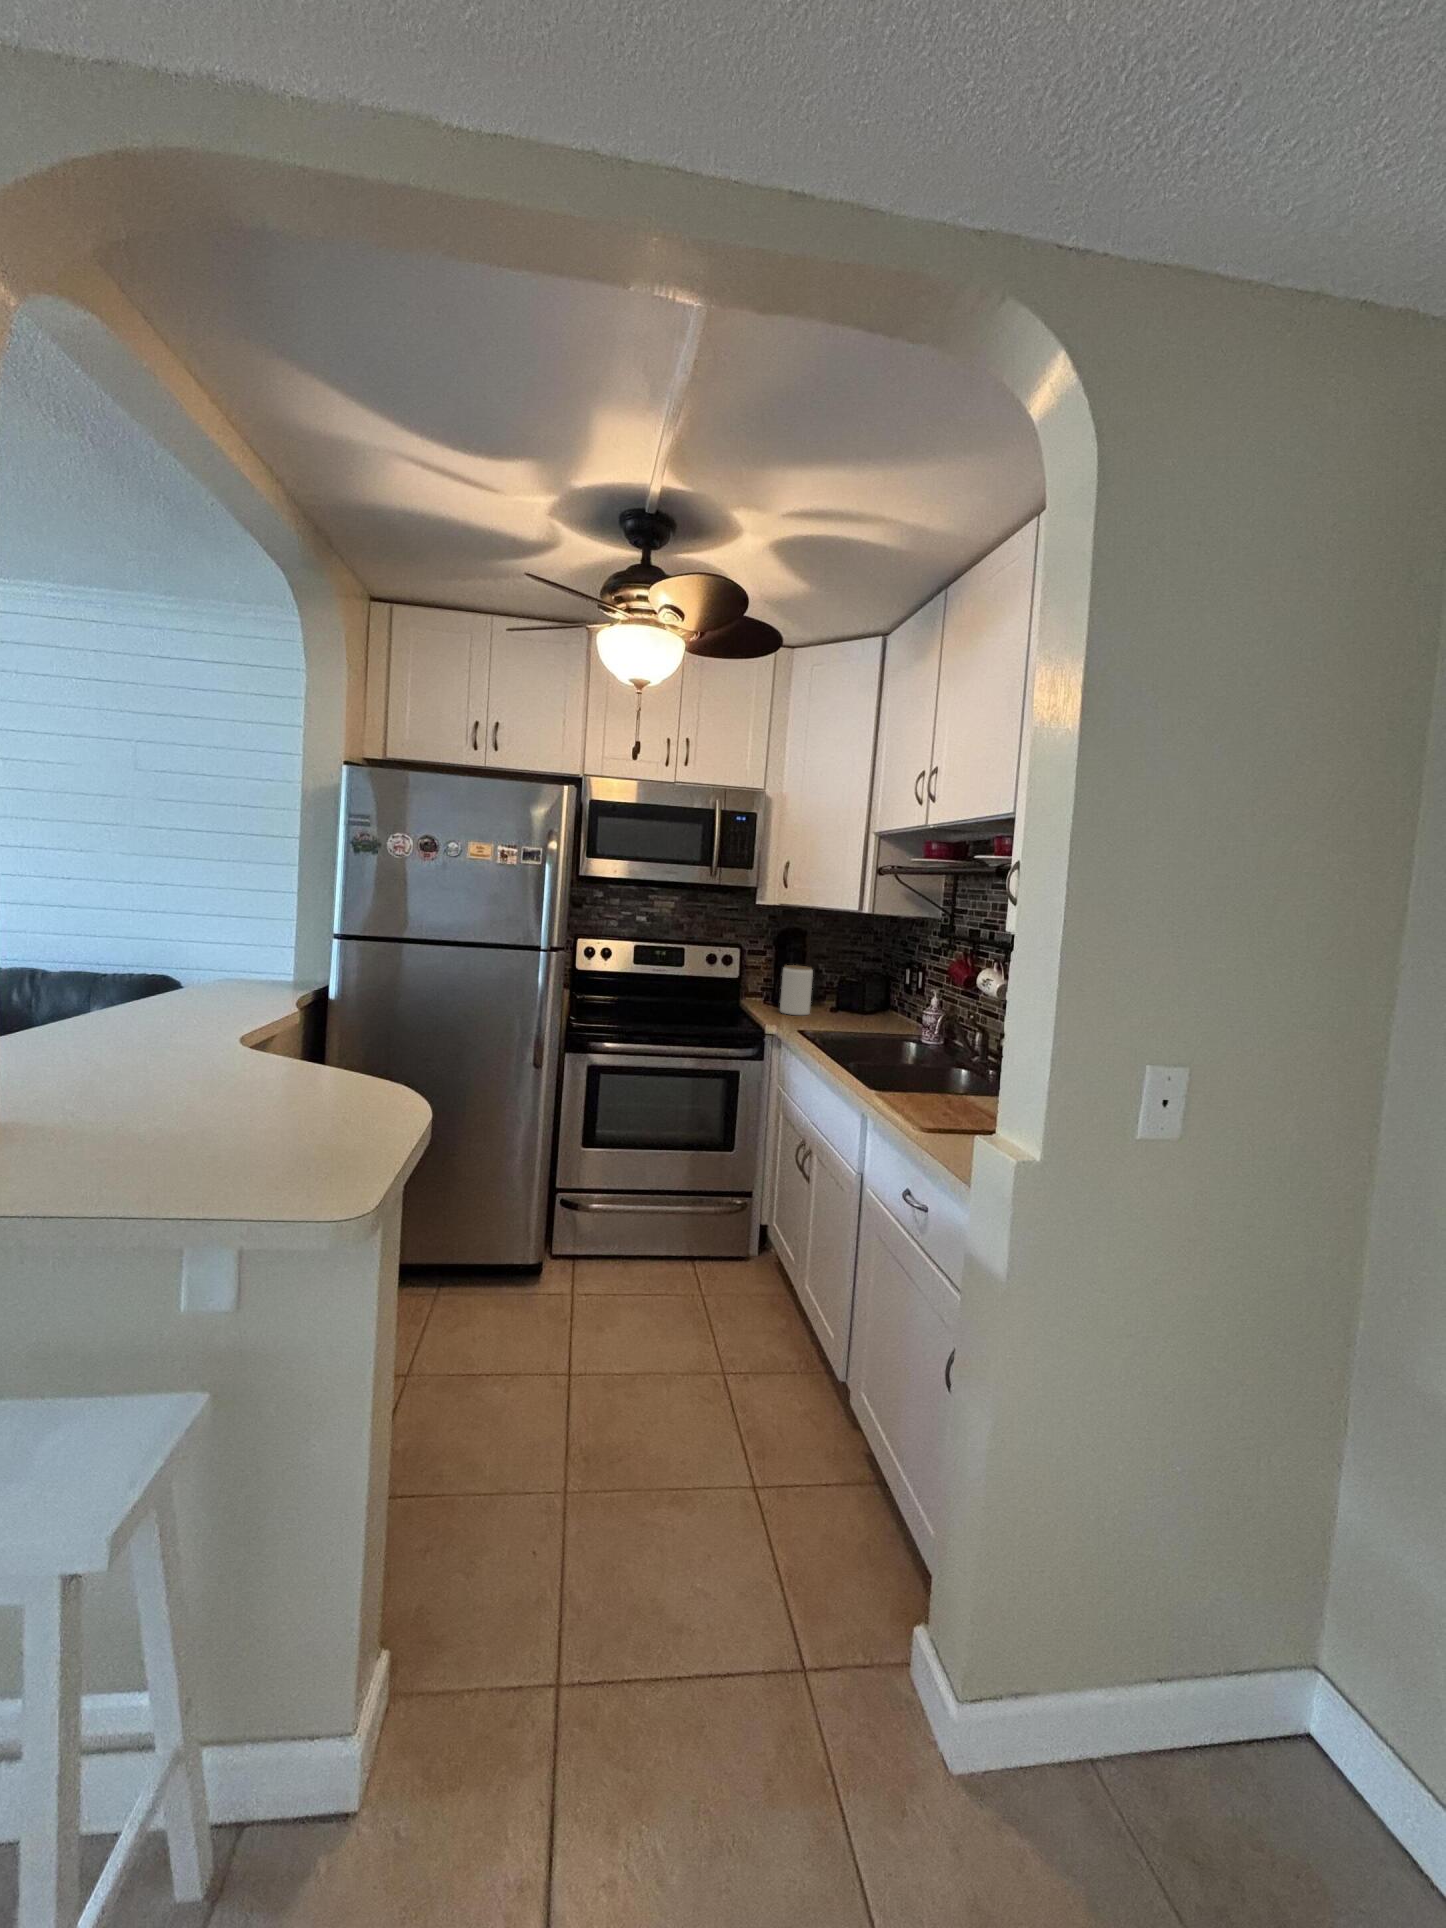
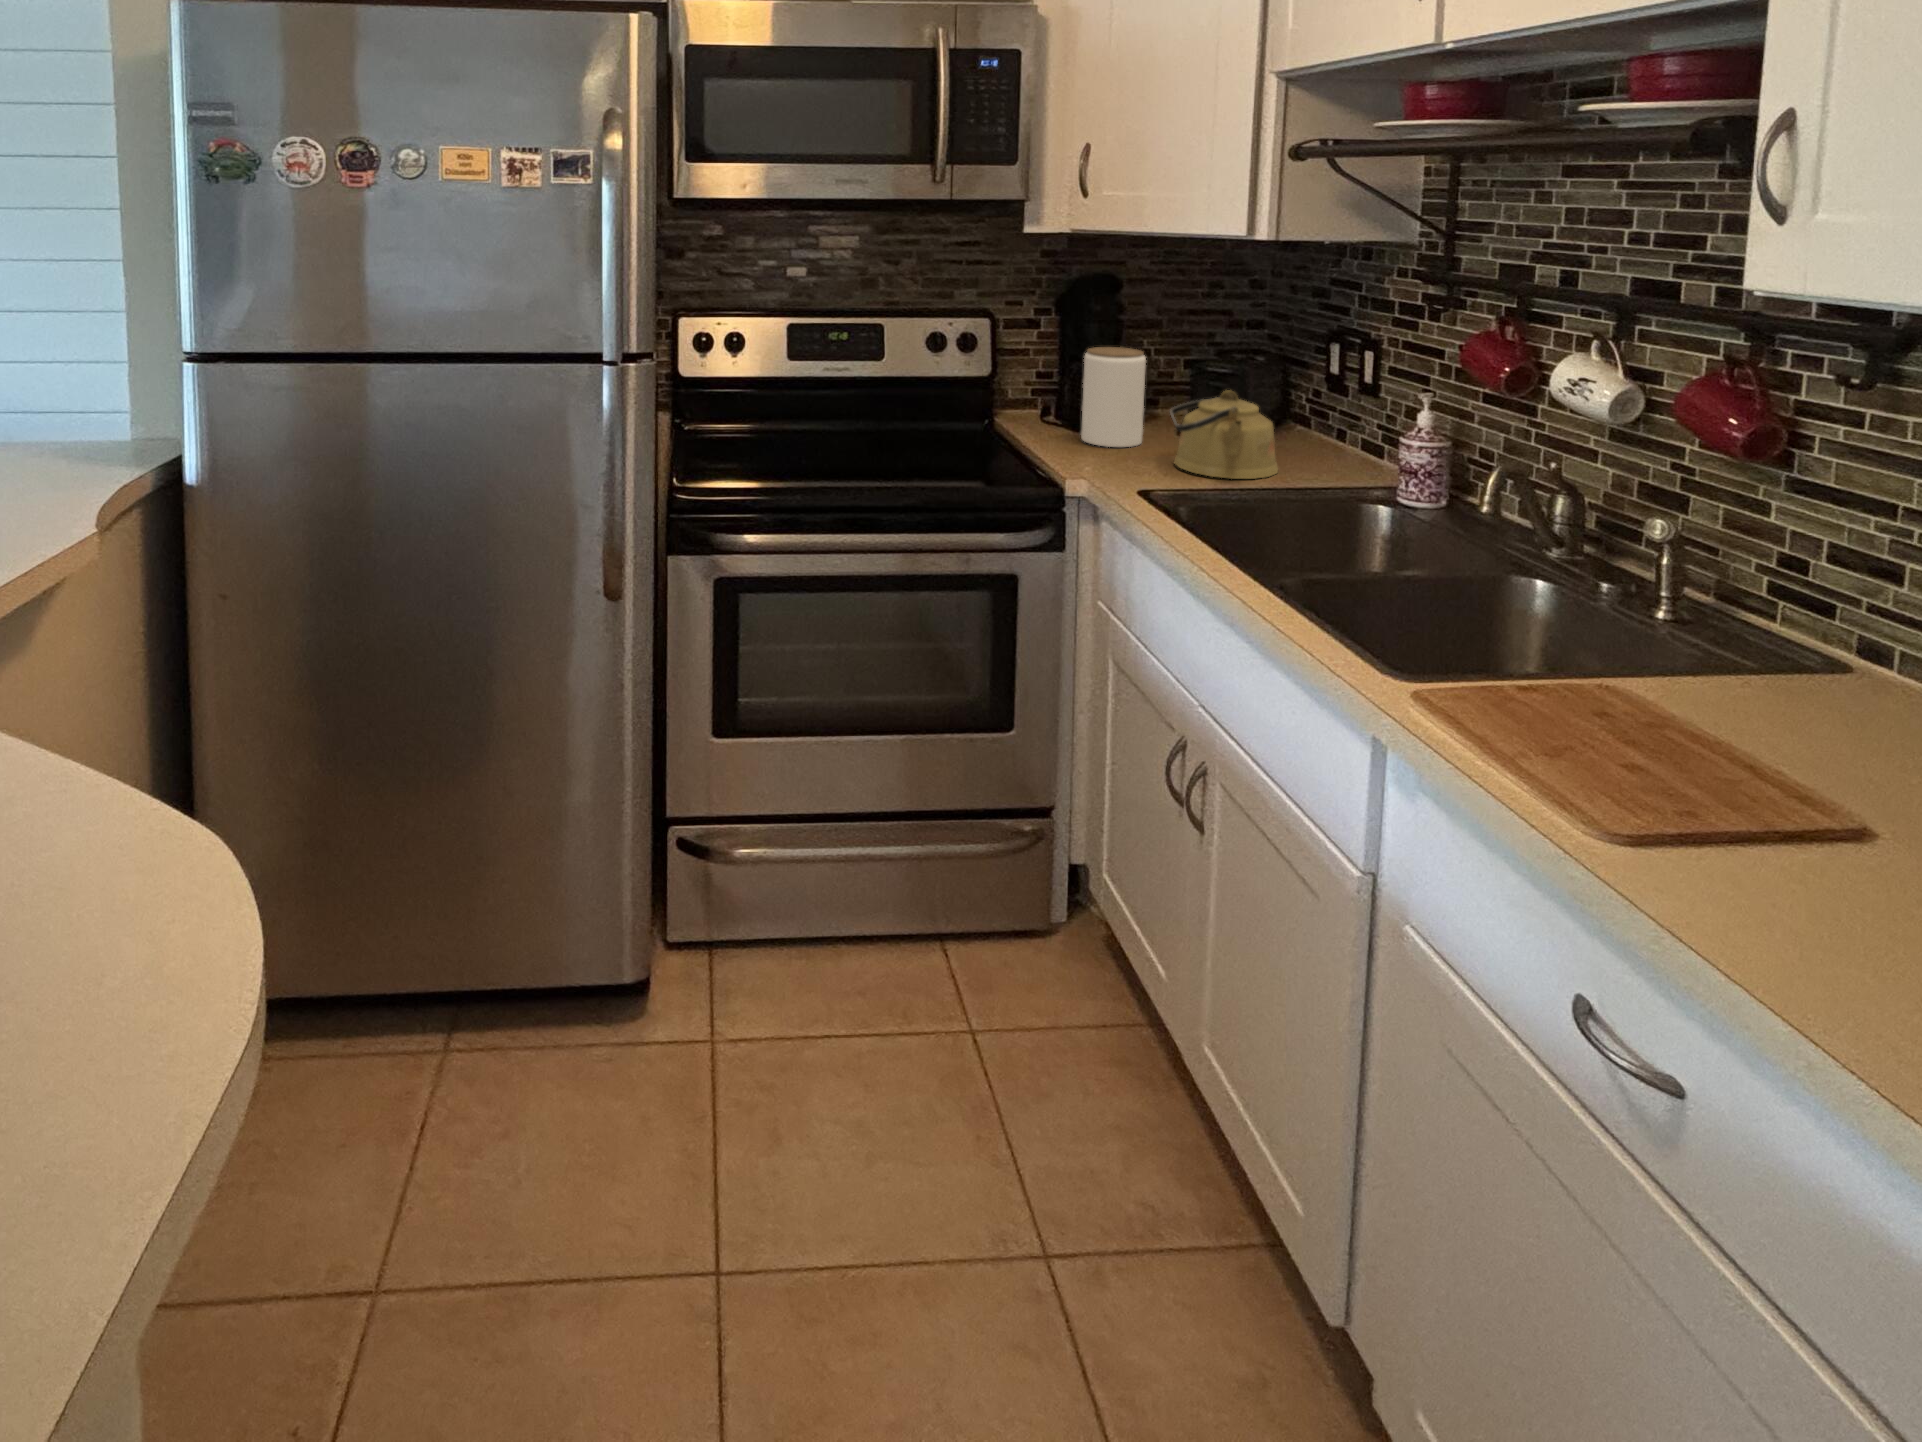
kettle: none [821,986,871,1029] -> present [1170,390,1278,479]

